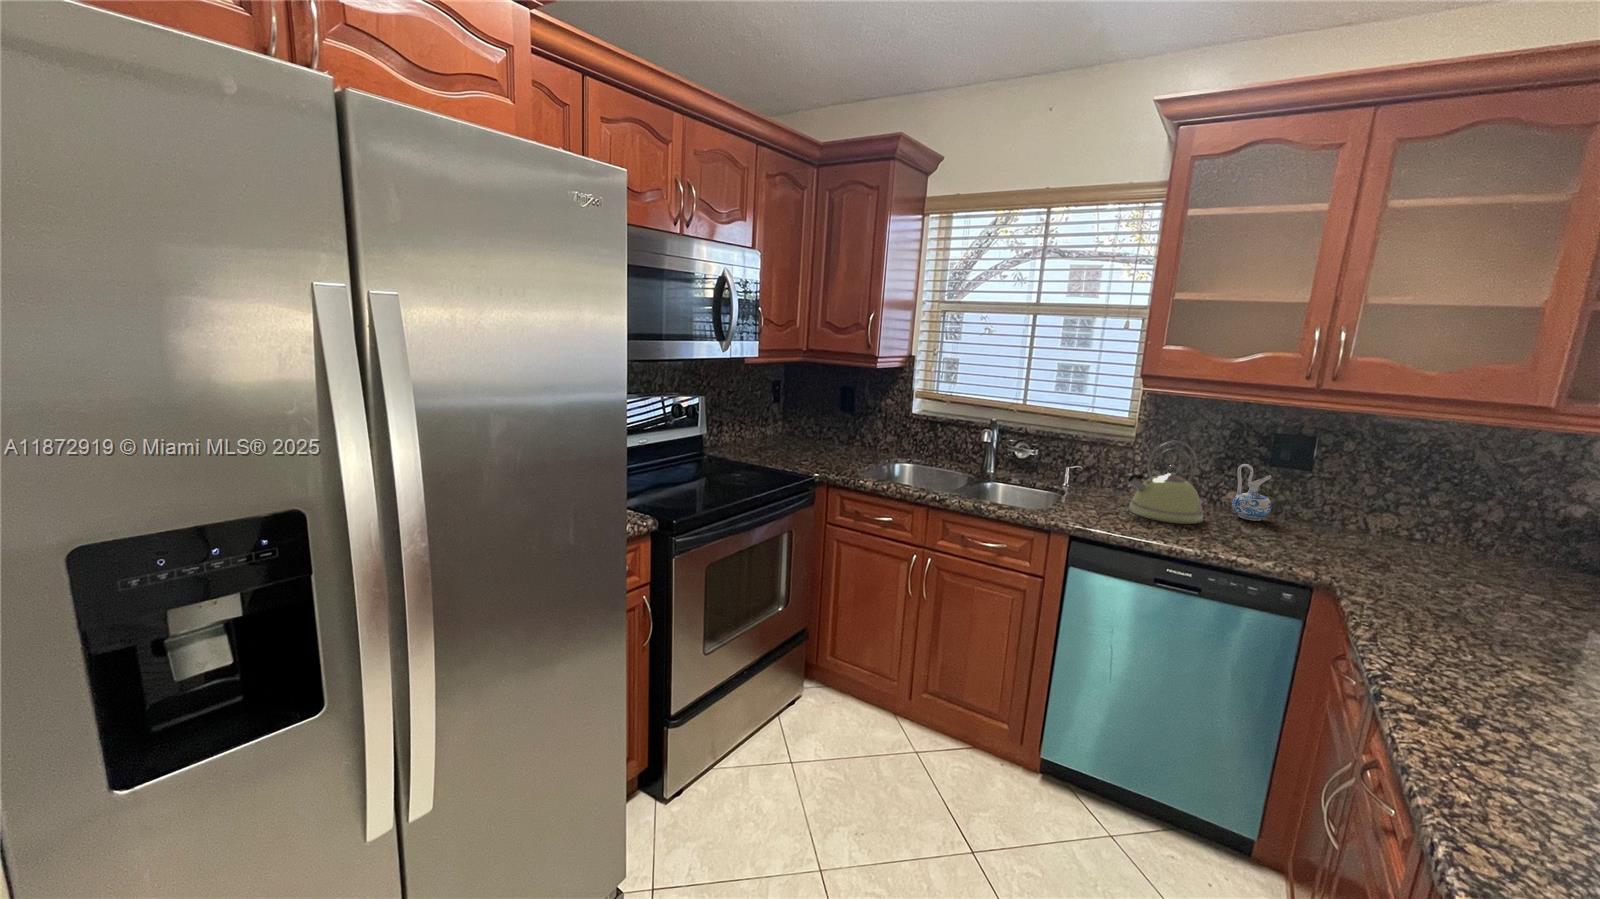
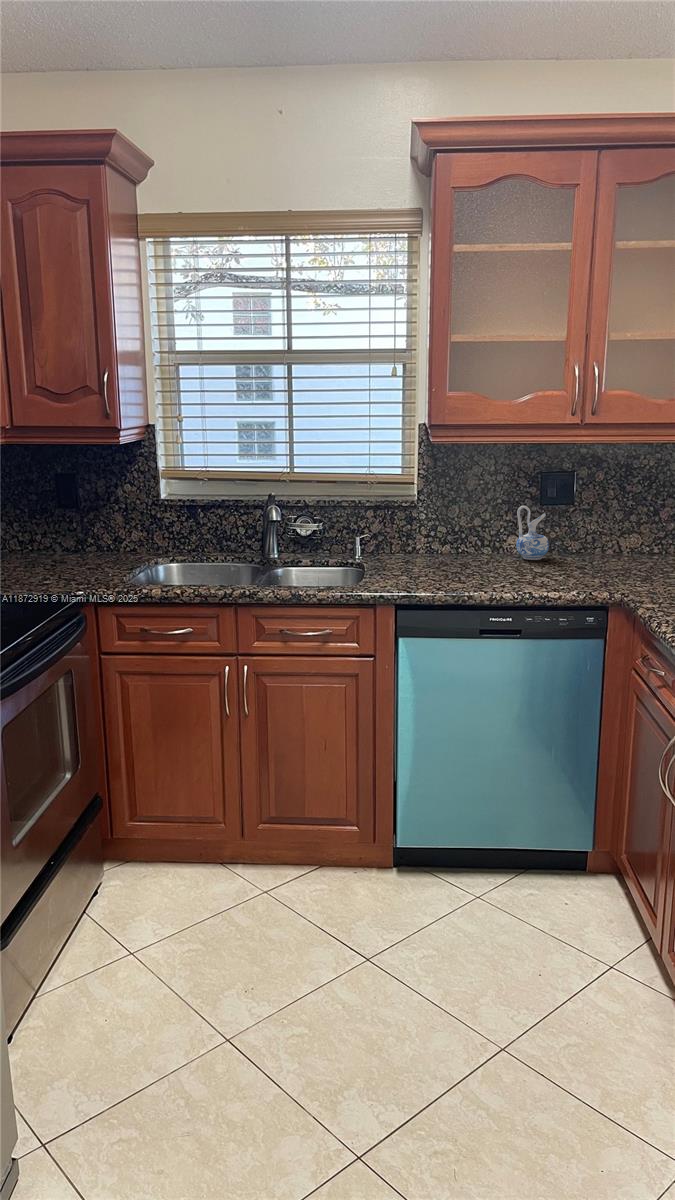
kettle: present [1127,440,1203,524] -> none [428,490,500,575]

